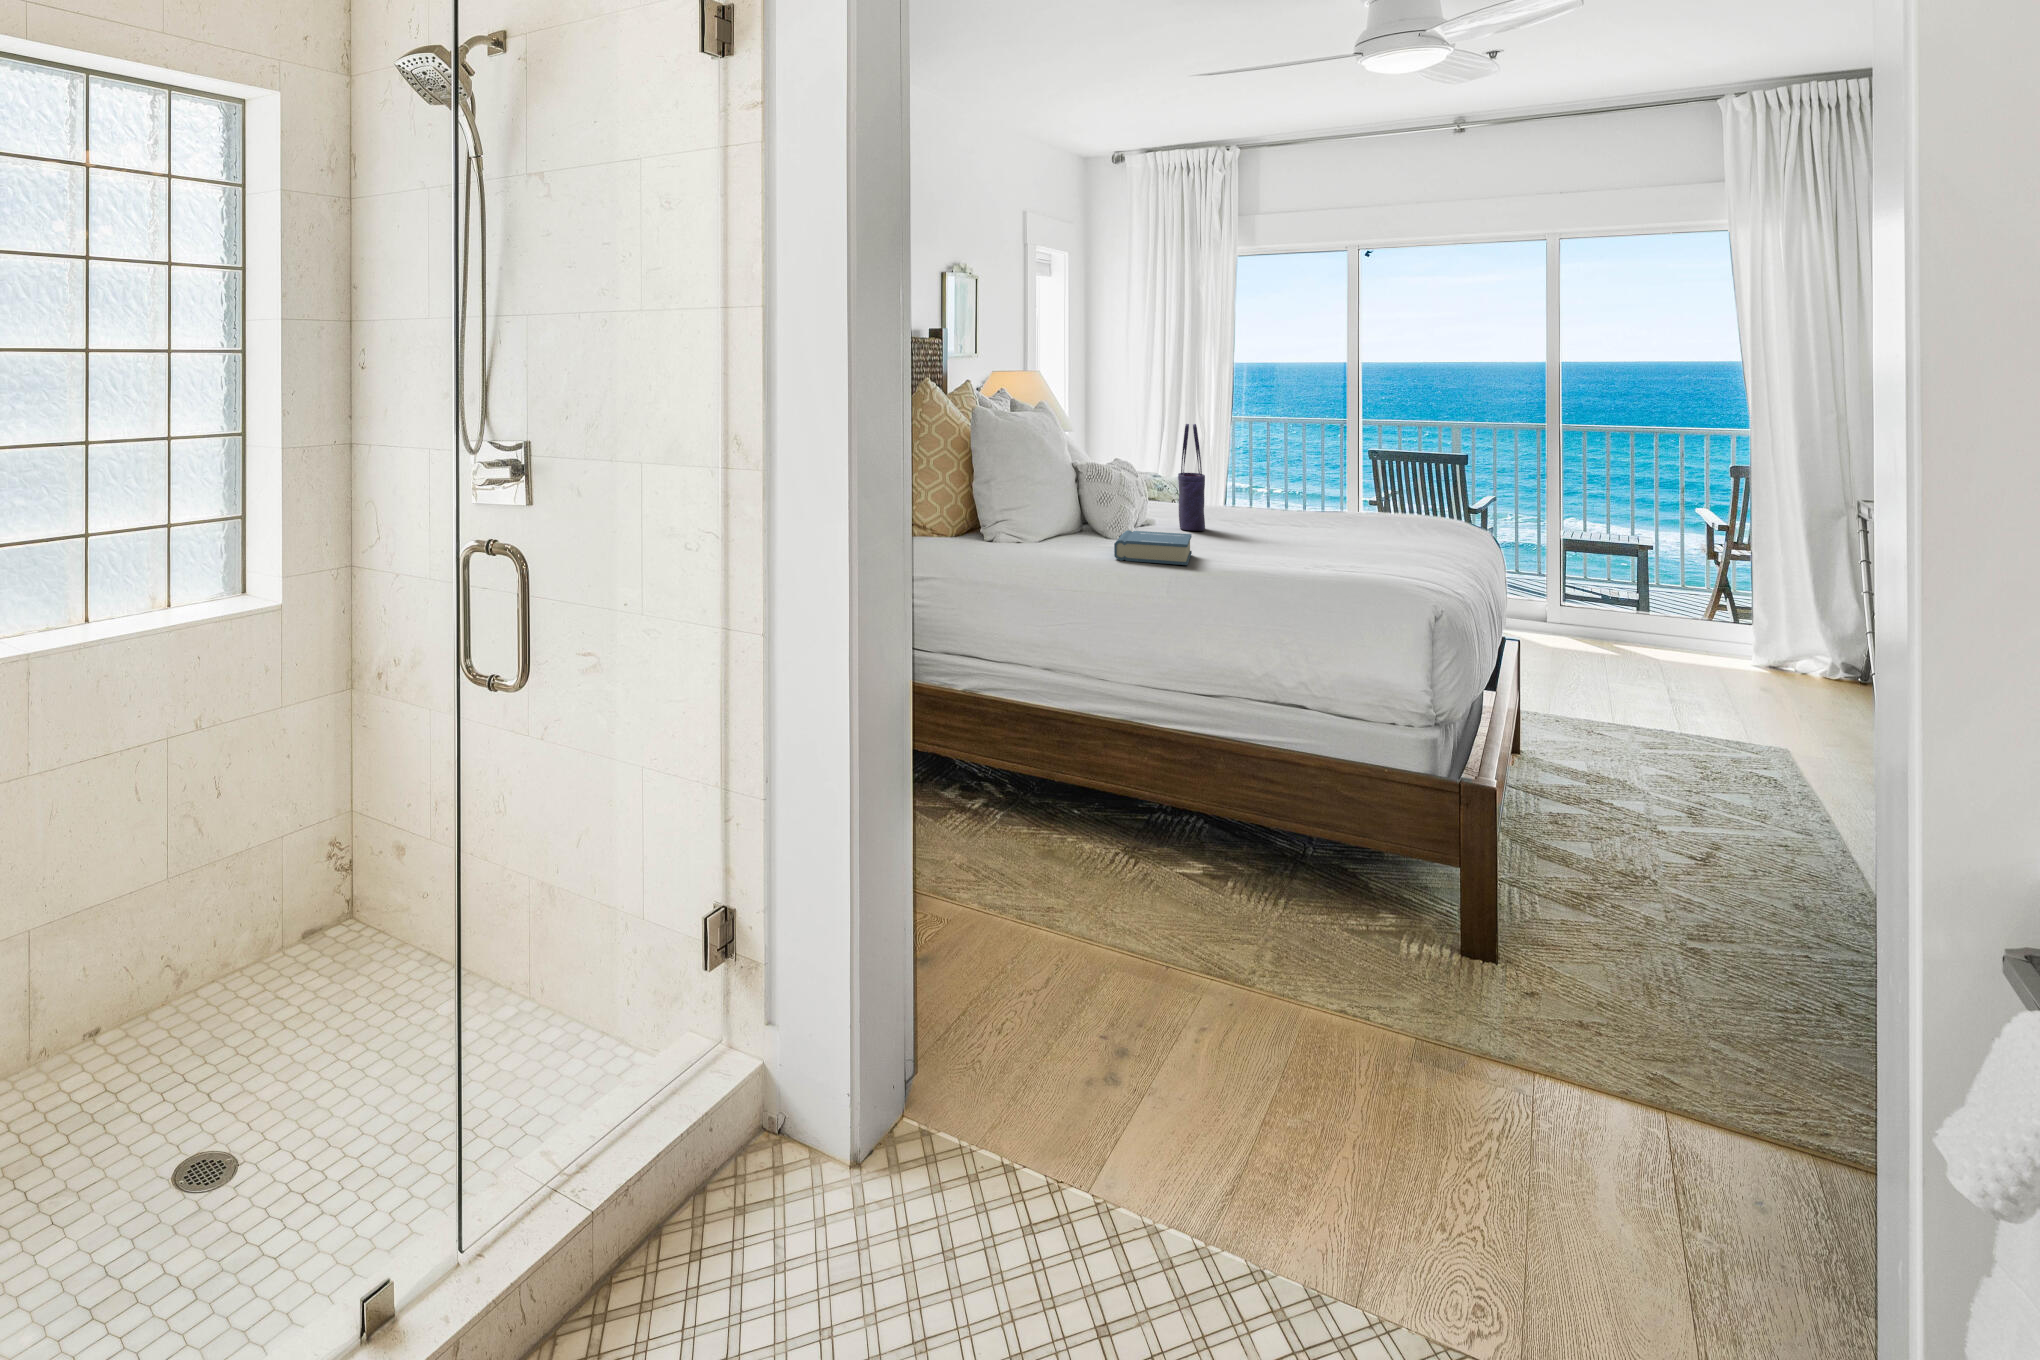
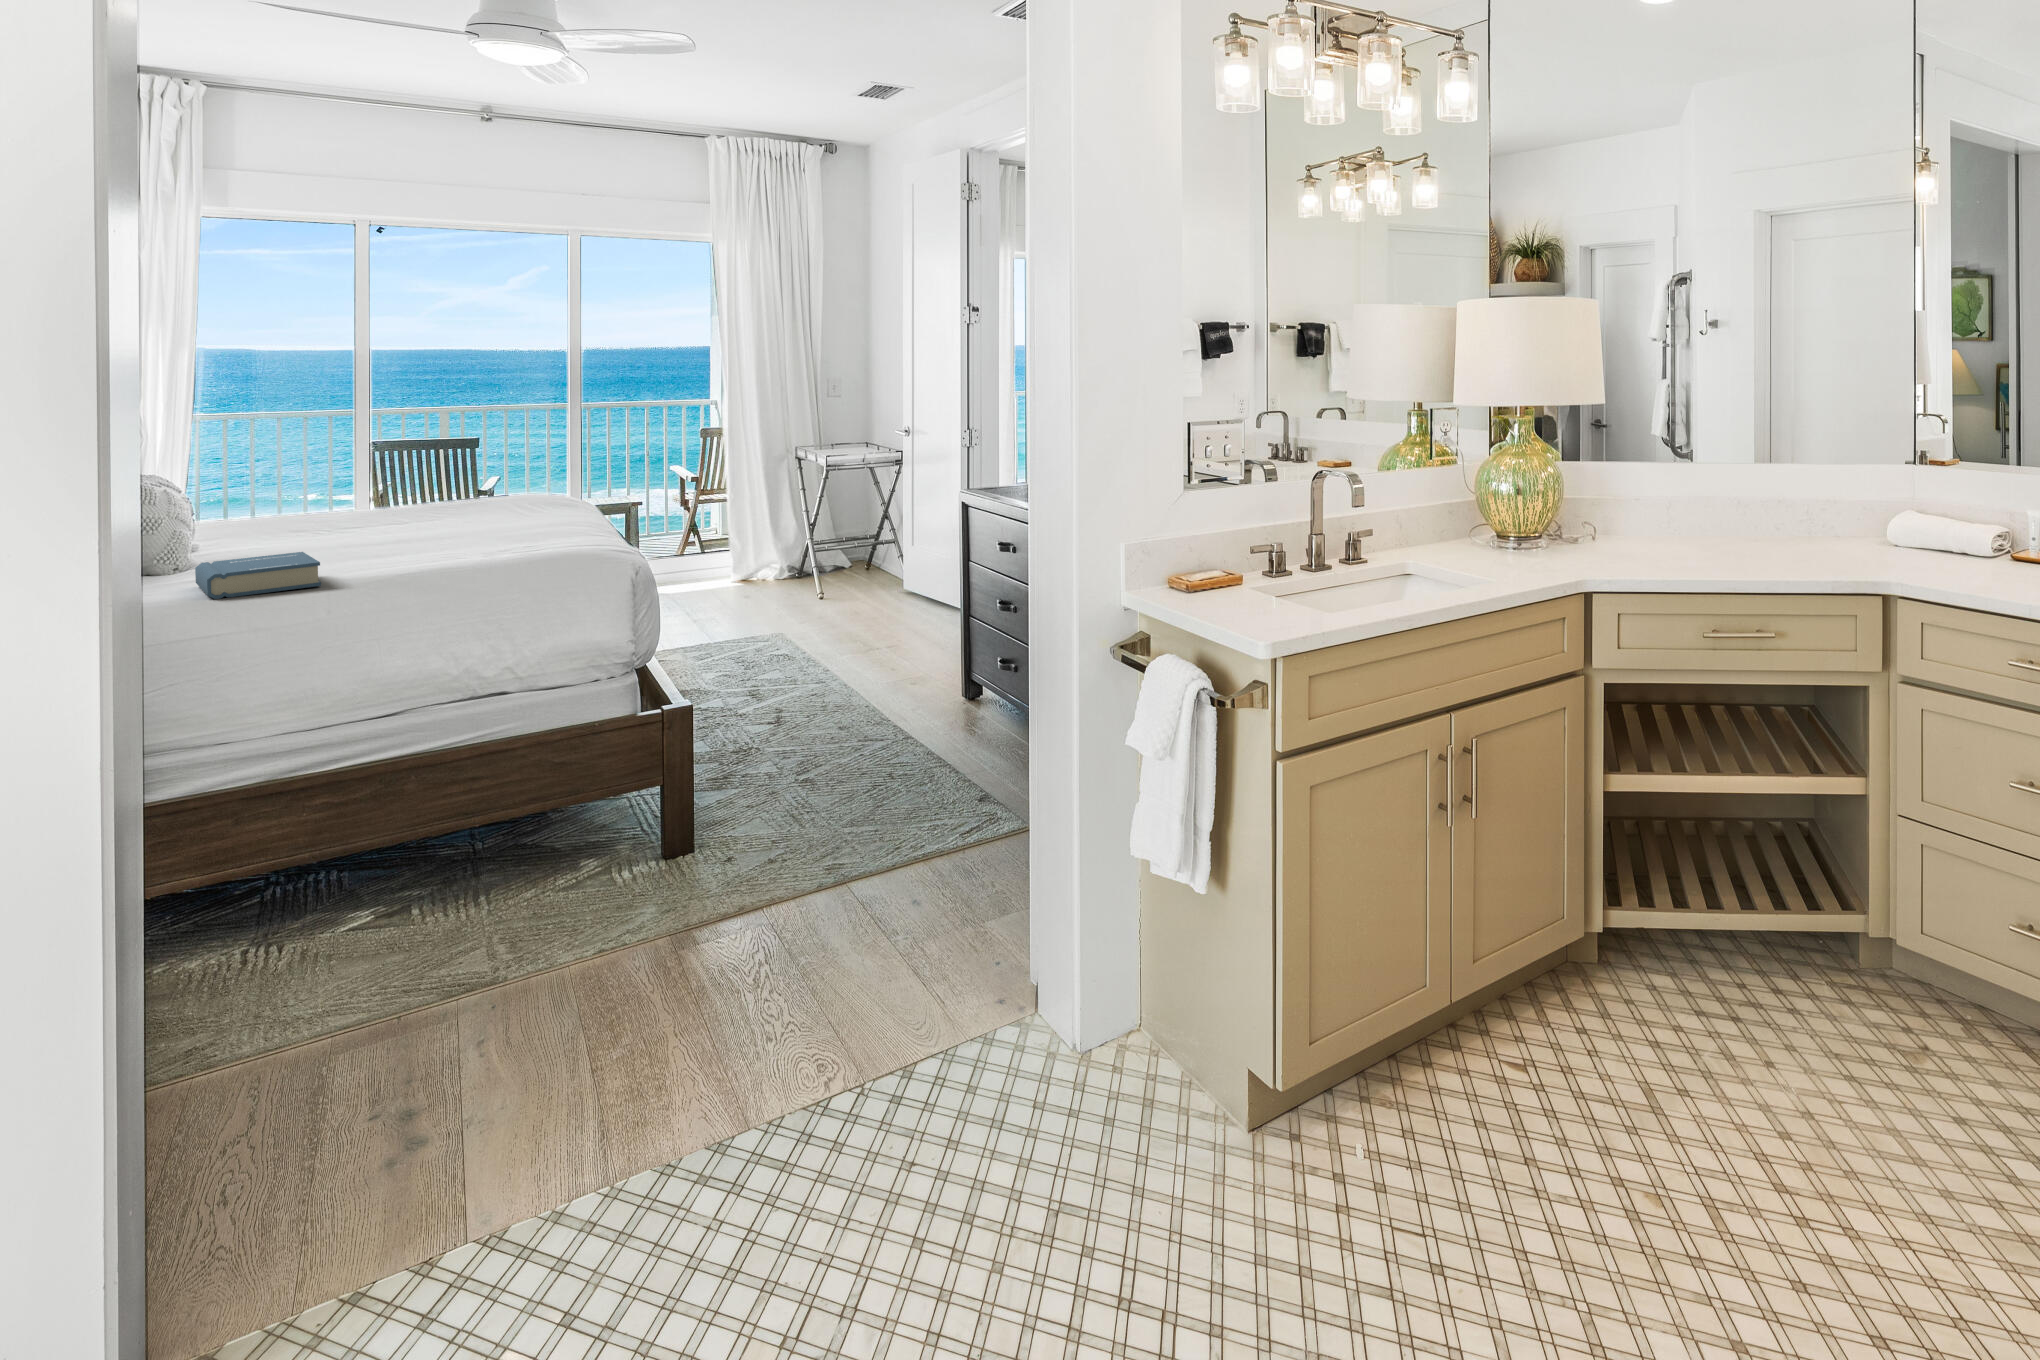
tote bag: present [1178,424,1205,531] -> none [228,425,274,553]

